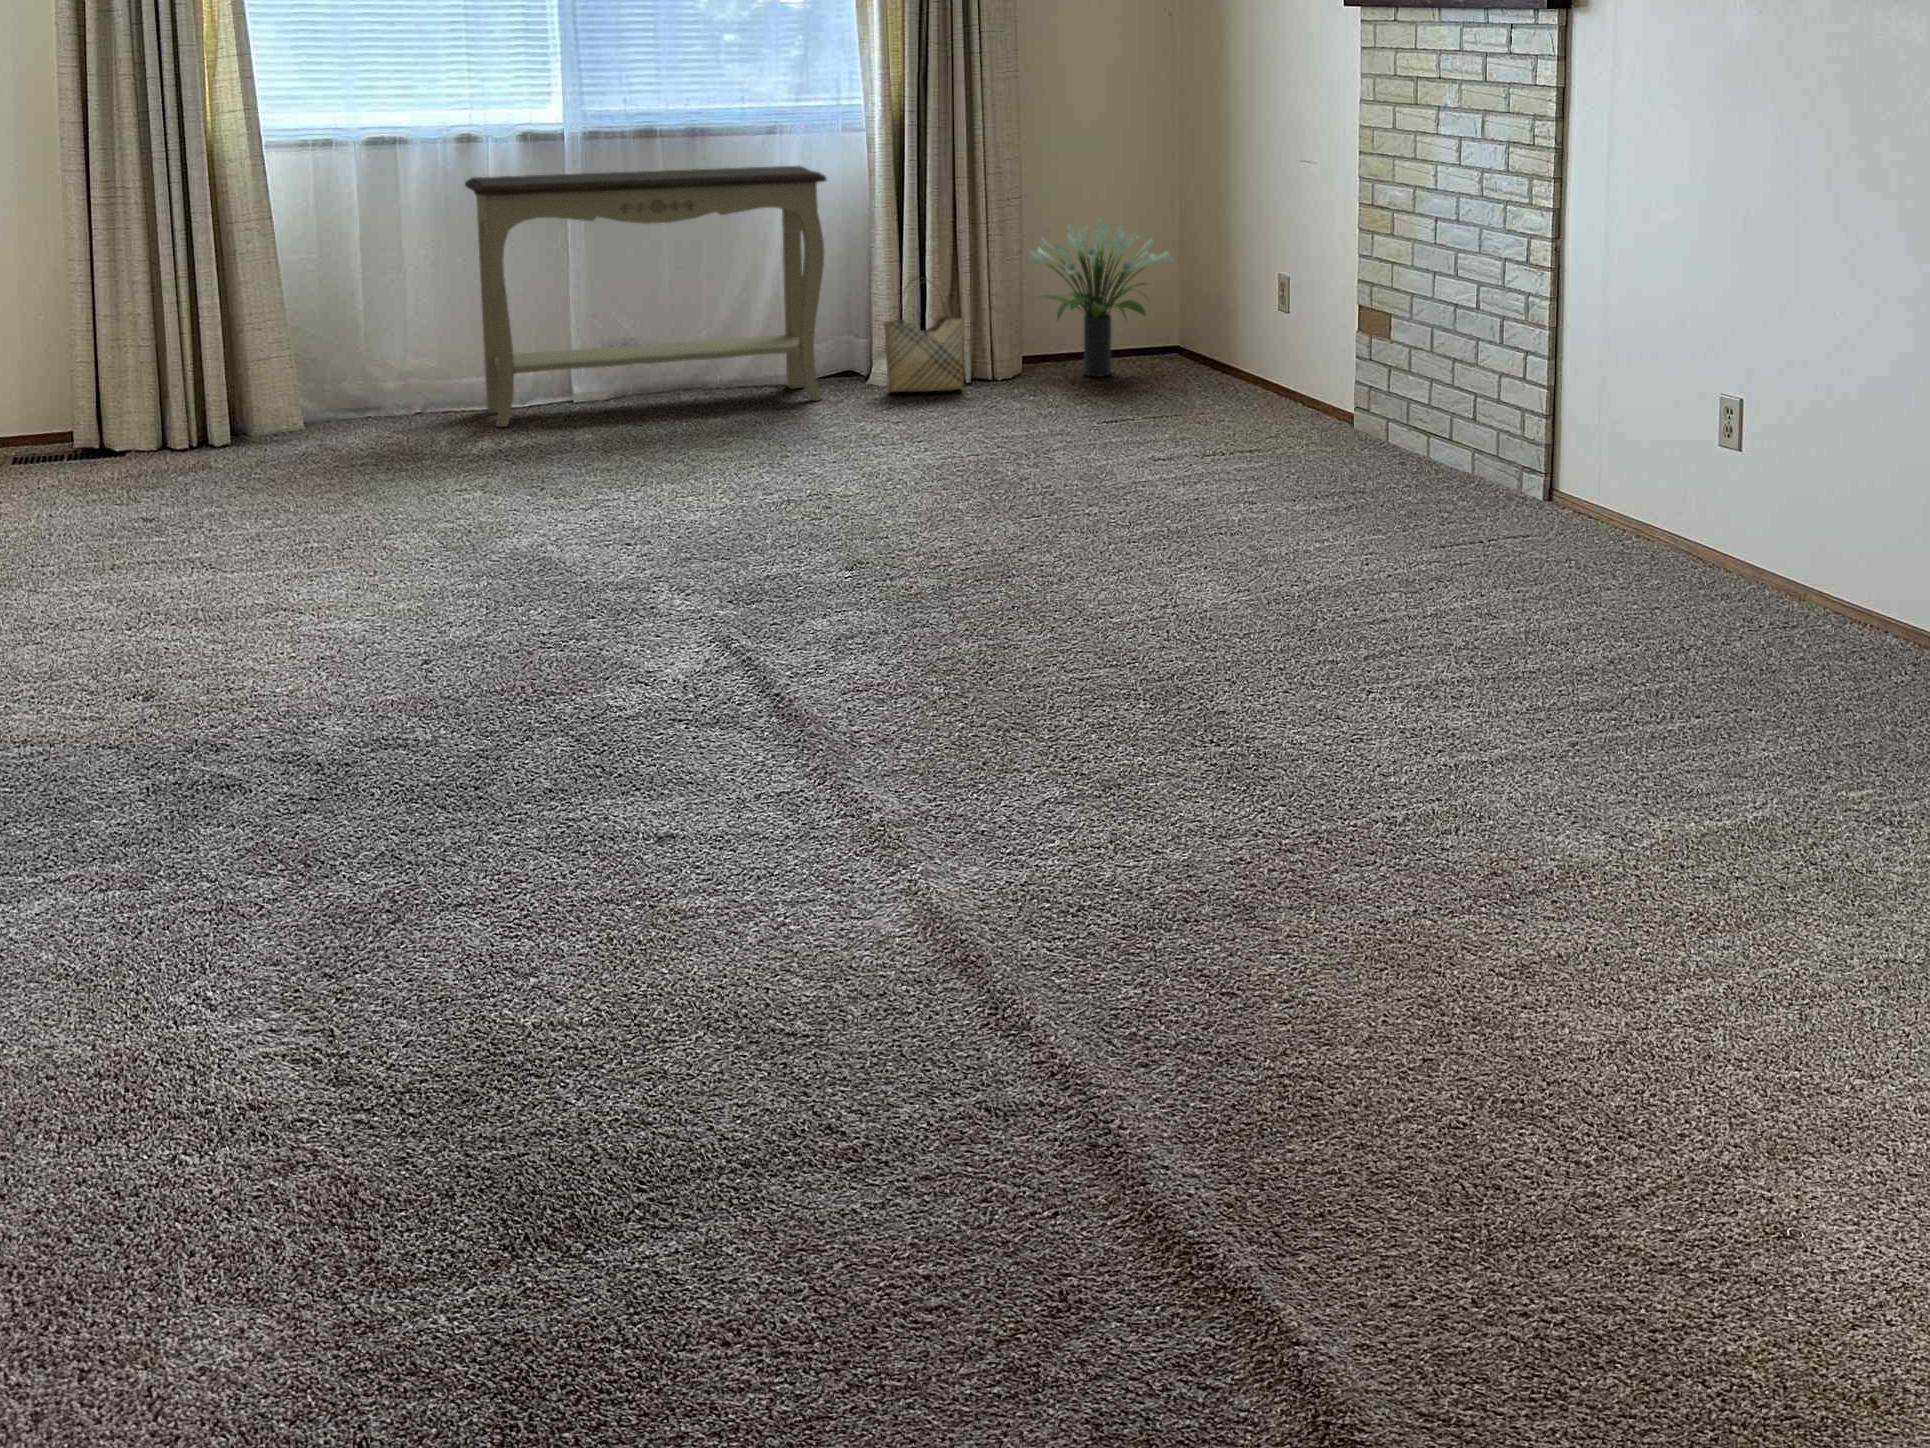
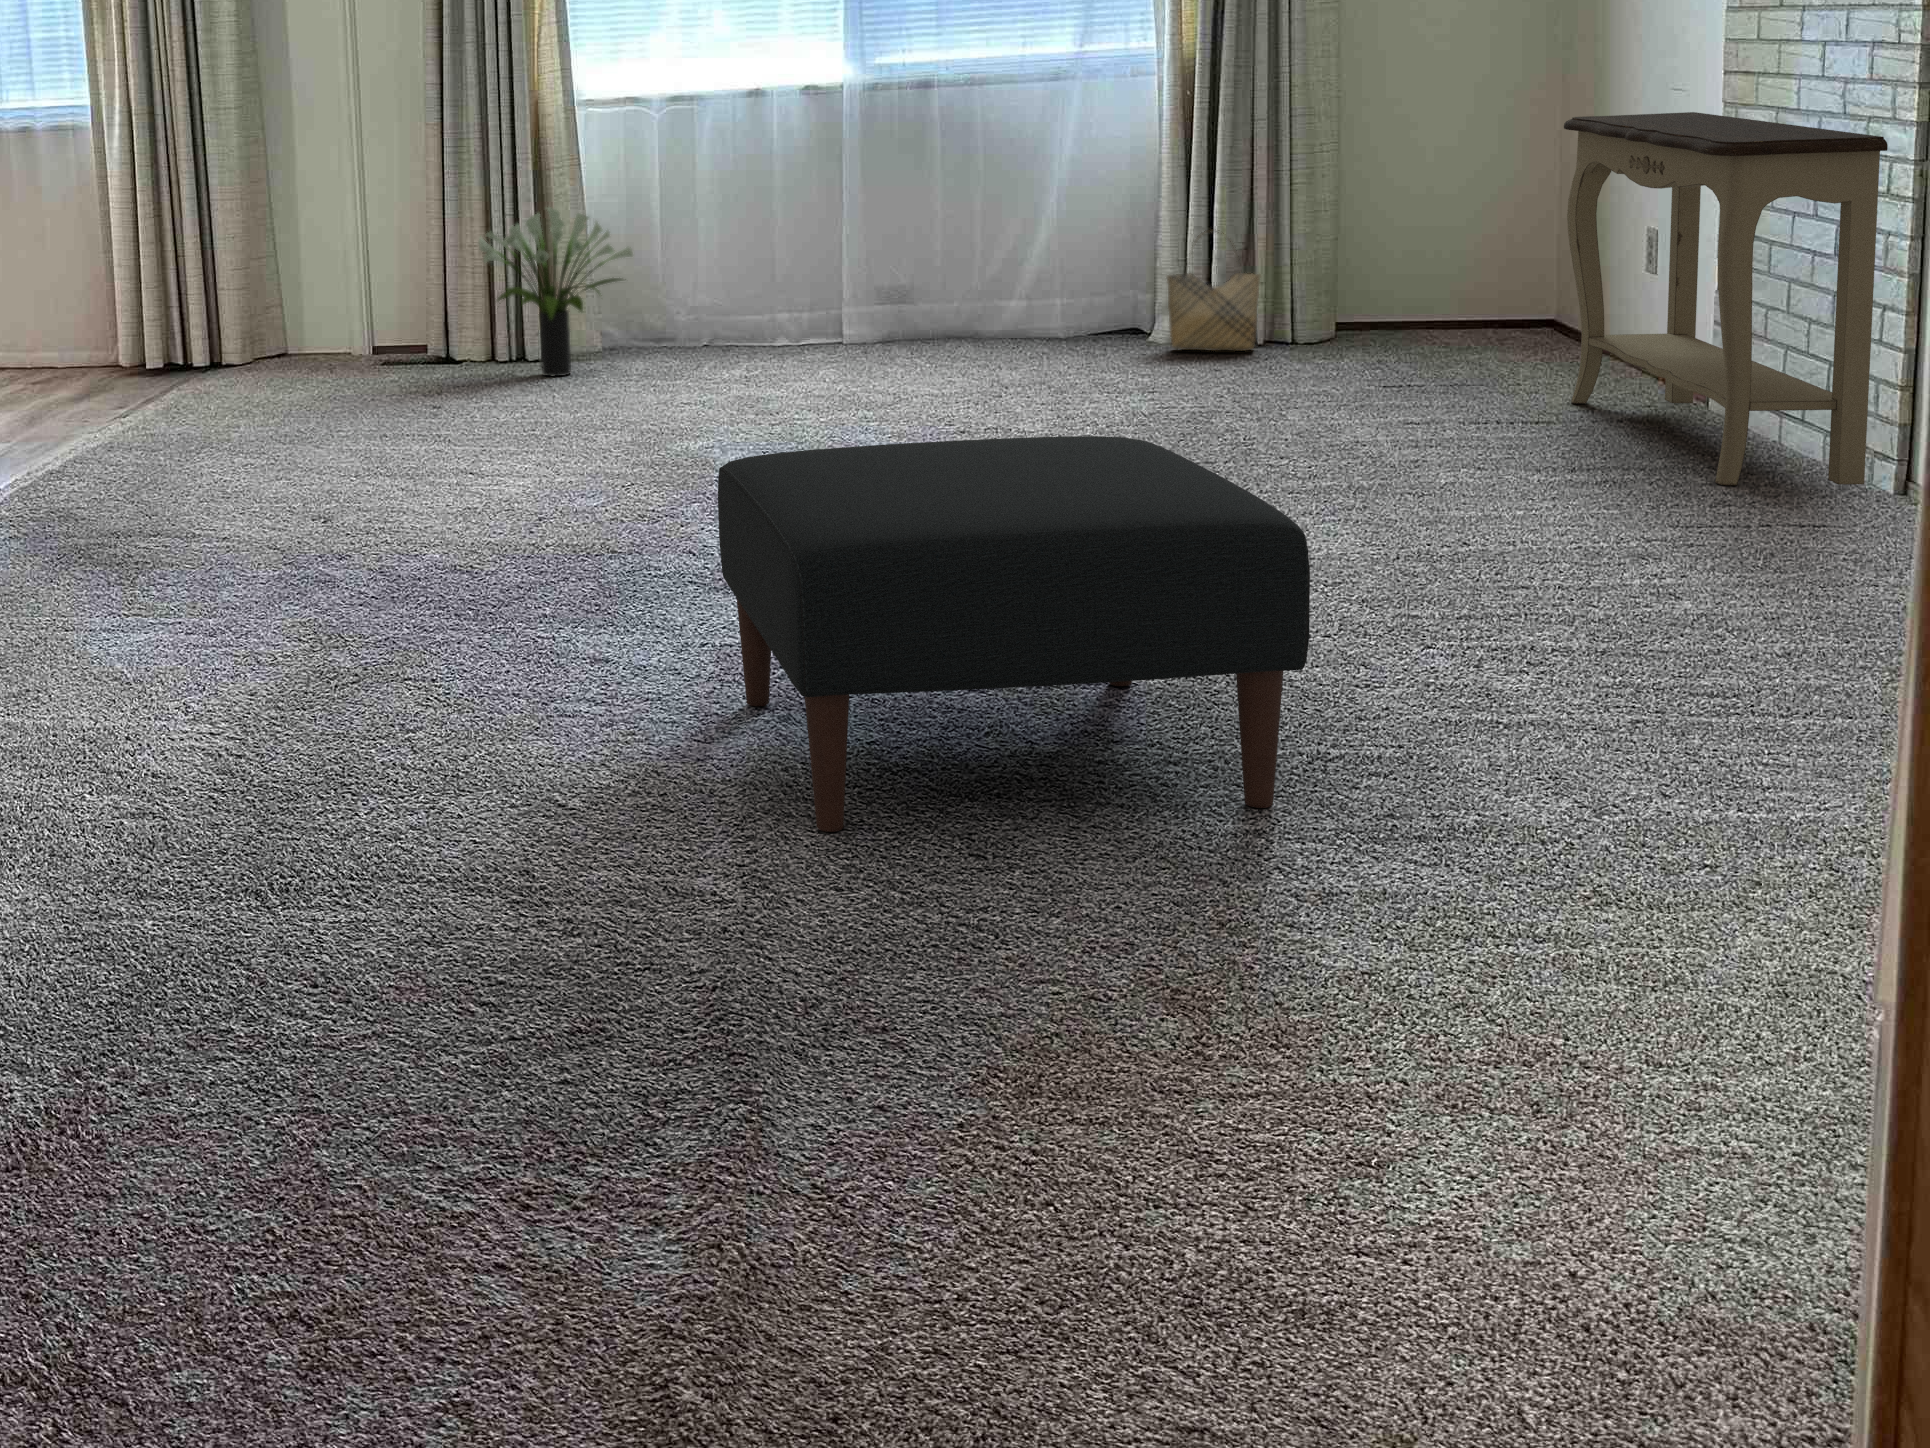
console table: present [465,166,826,427] -> present [1564,112,1888,485]
potted plant: present [1028,220,1172,377] -> present [479,208,633,376]
ottoman: none [800,565,1465,1075] -> present [718,436,1310,832]

